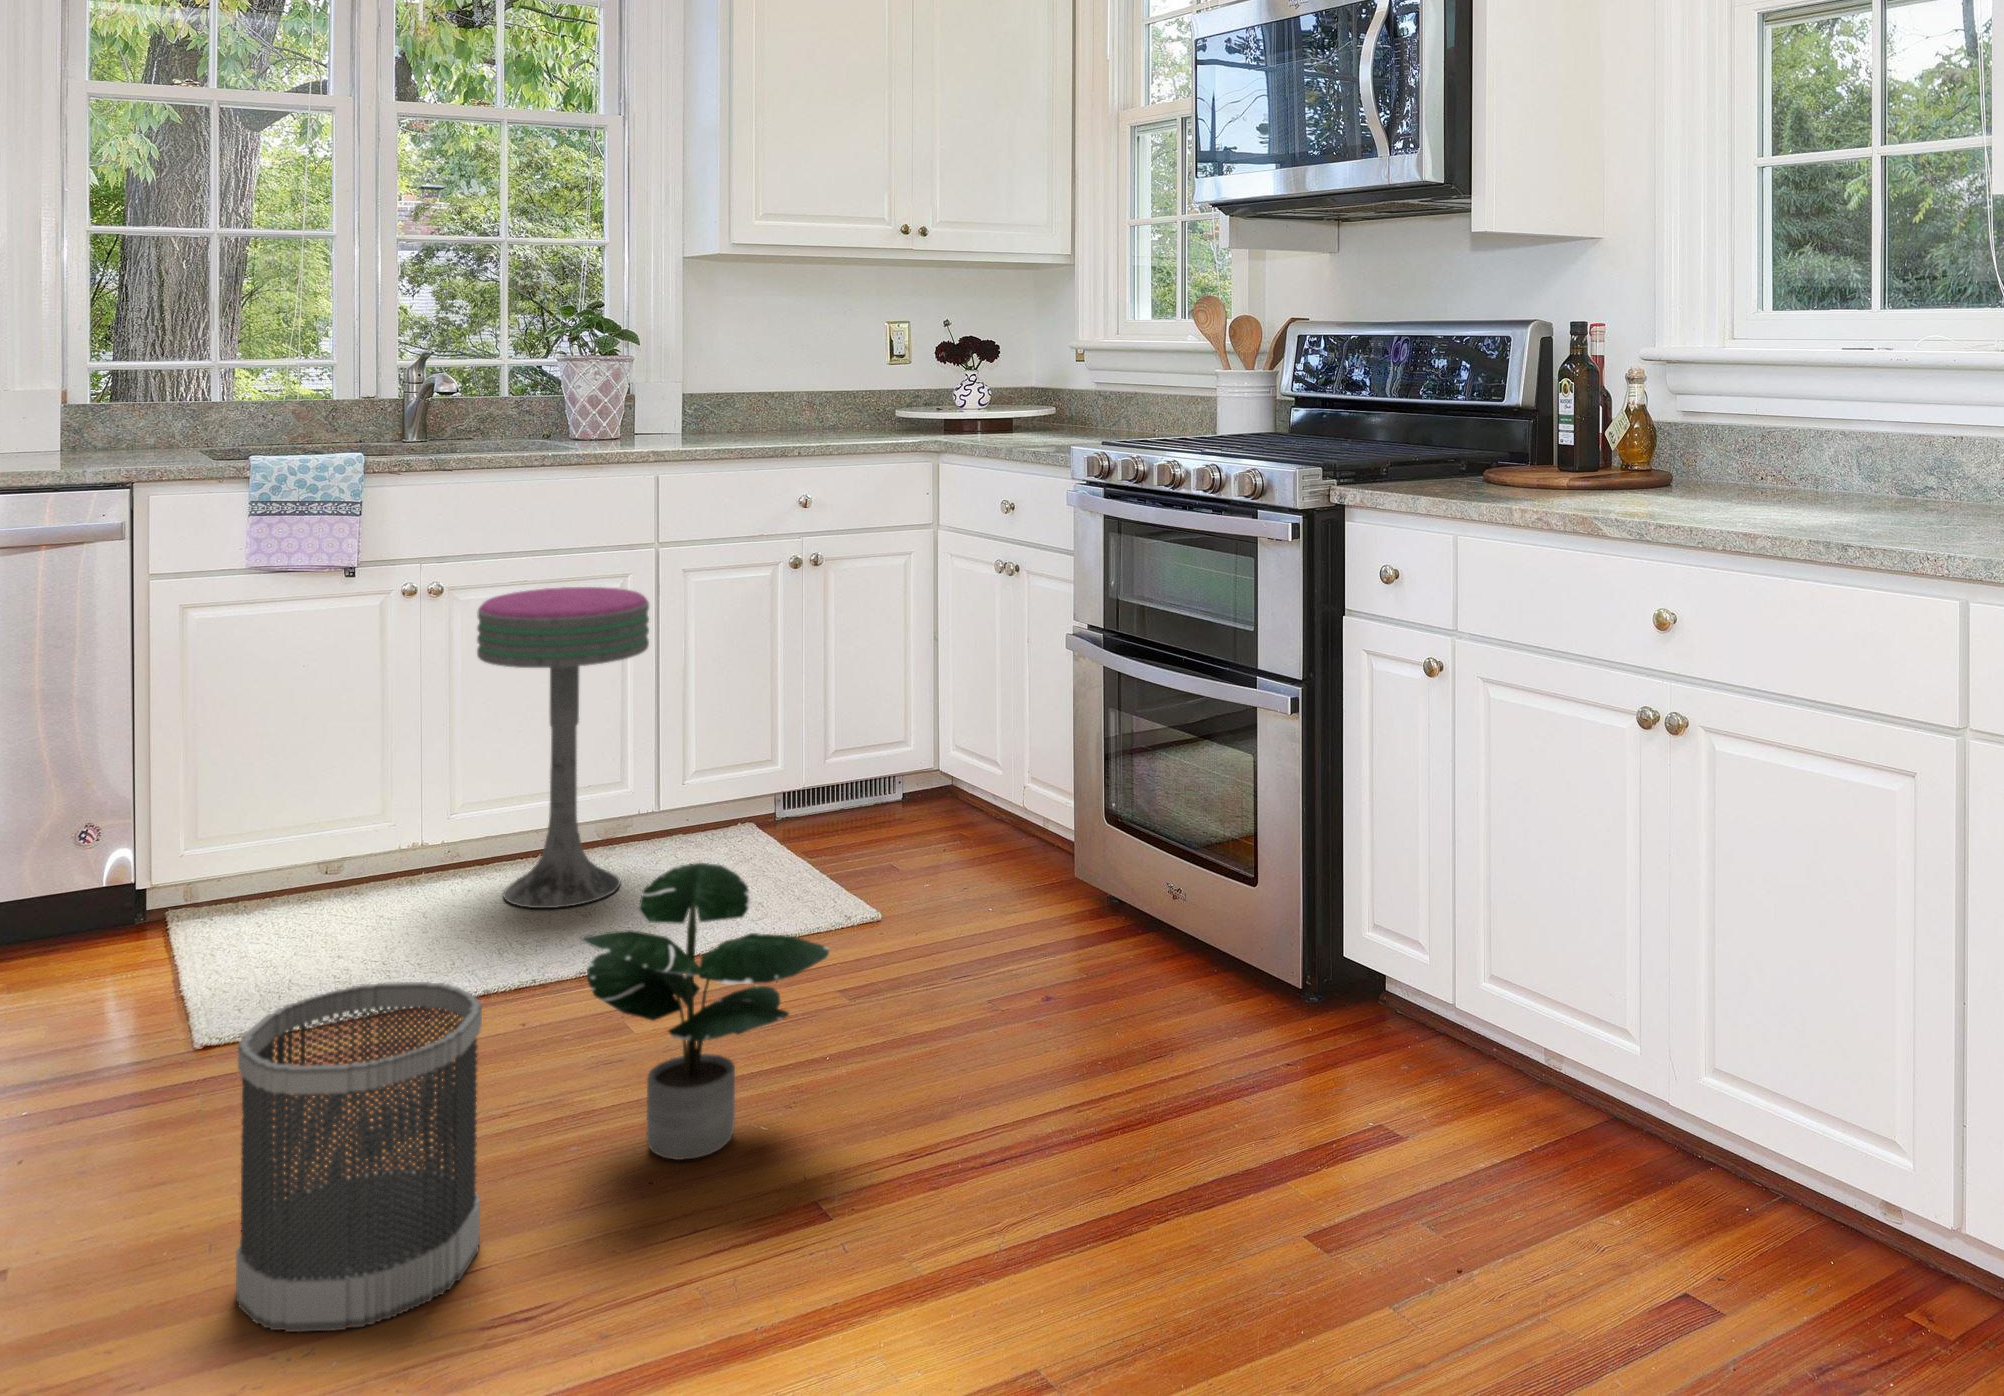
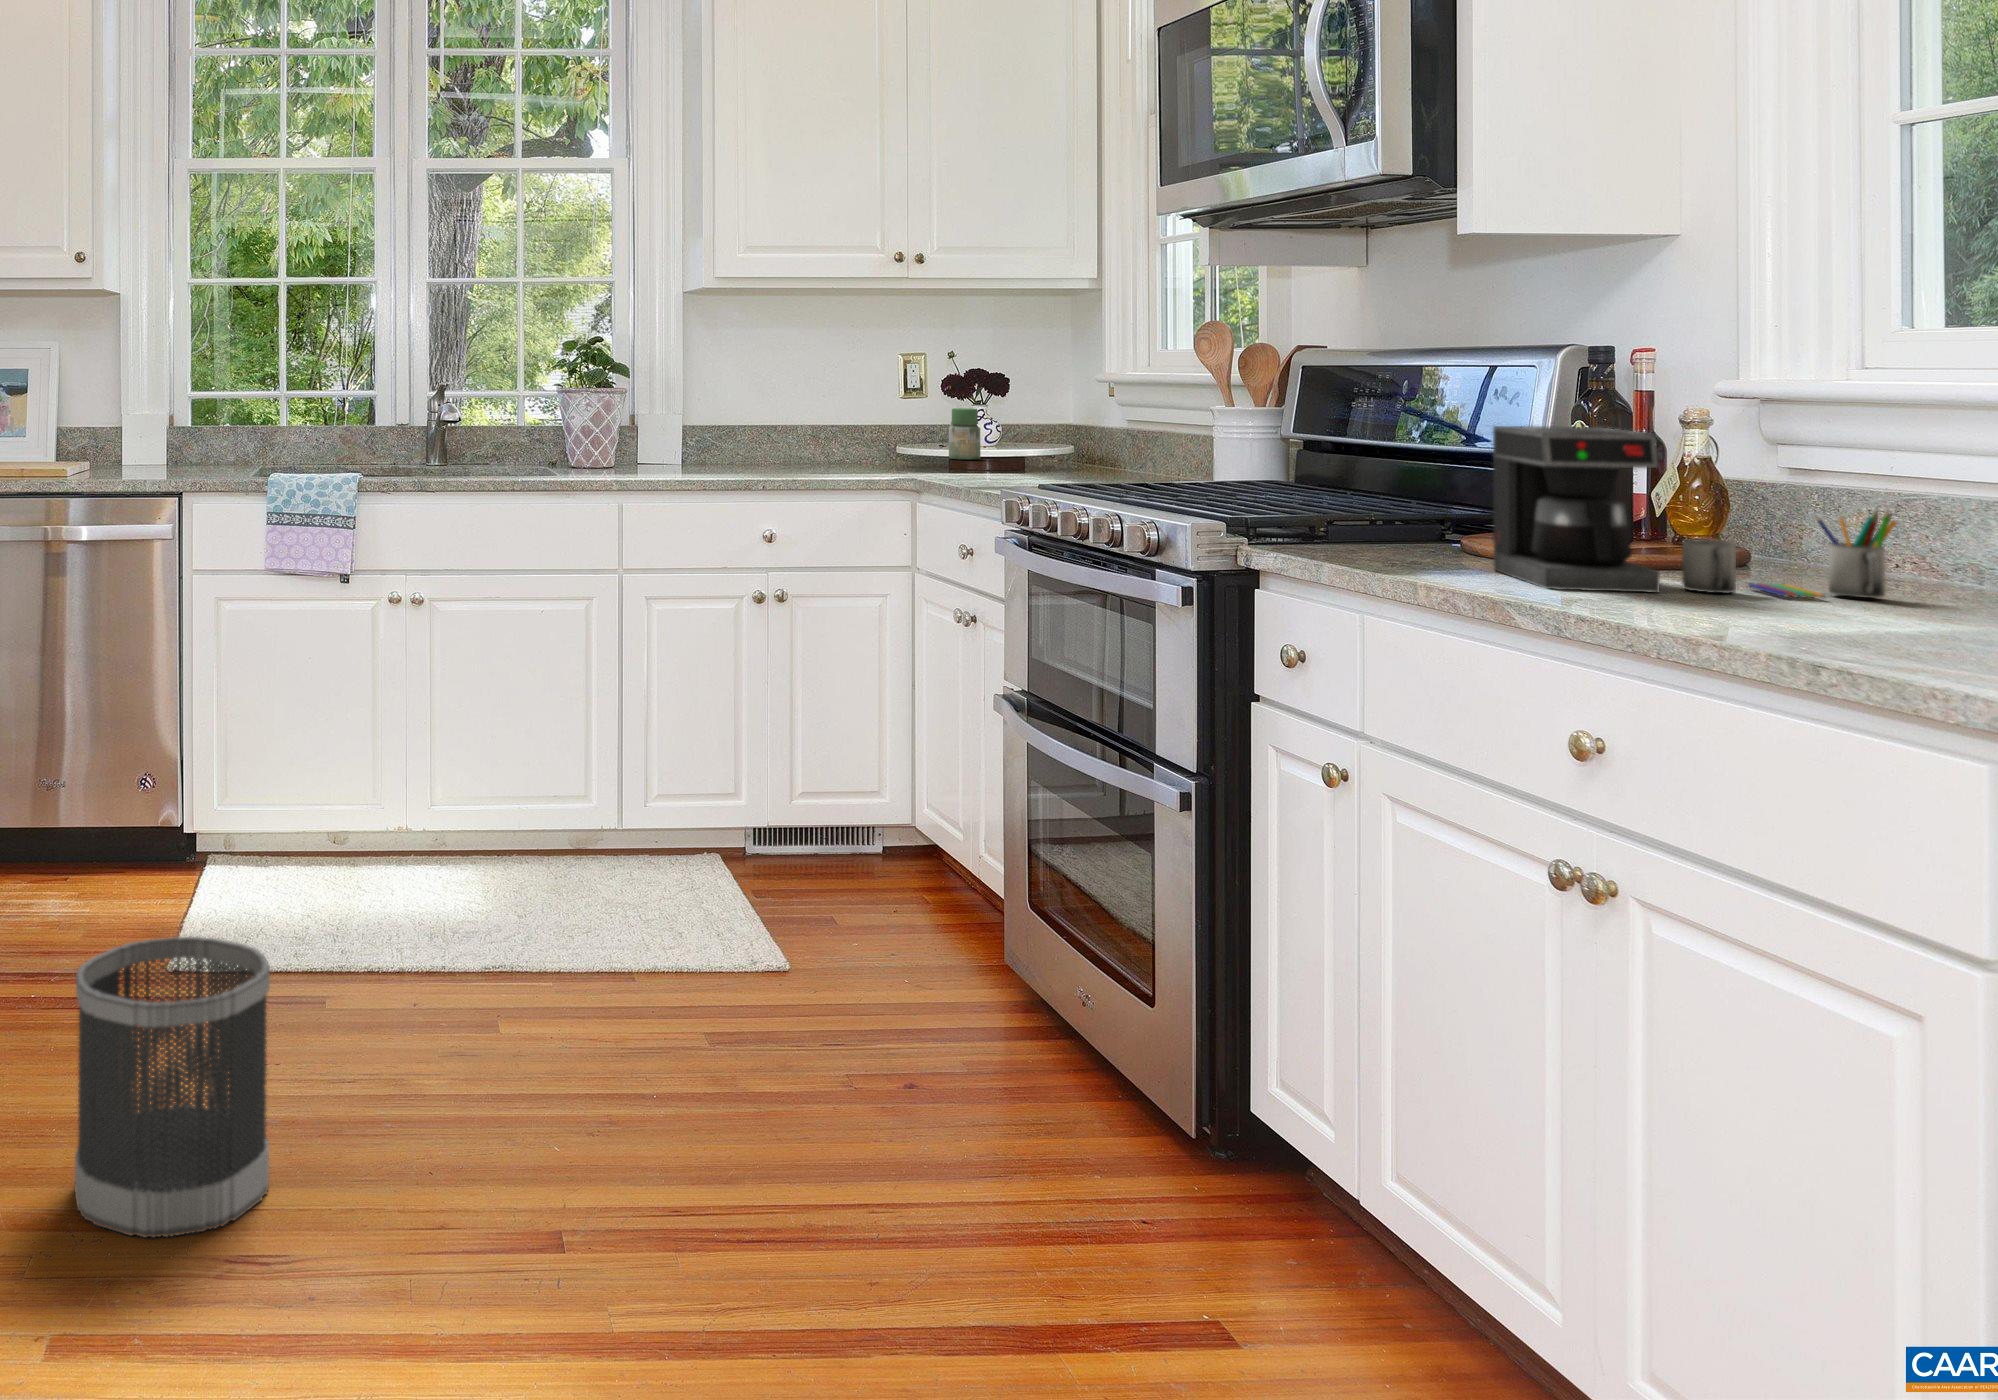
jar: none [954,374,983,421] -> present [949,408,980,460]
coffee maker: none [1550,386,1793,508] -> present [1493,426,1897,598]
bar stool: present [477,587,649,908] -> none [440,604,591,907]
potted plant: present [582,862,829,1160] -> none [374,878,608,1167]

